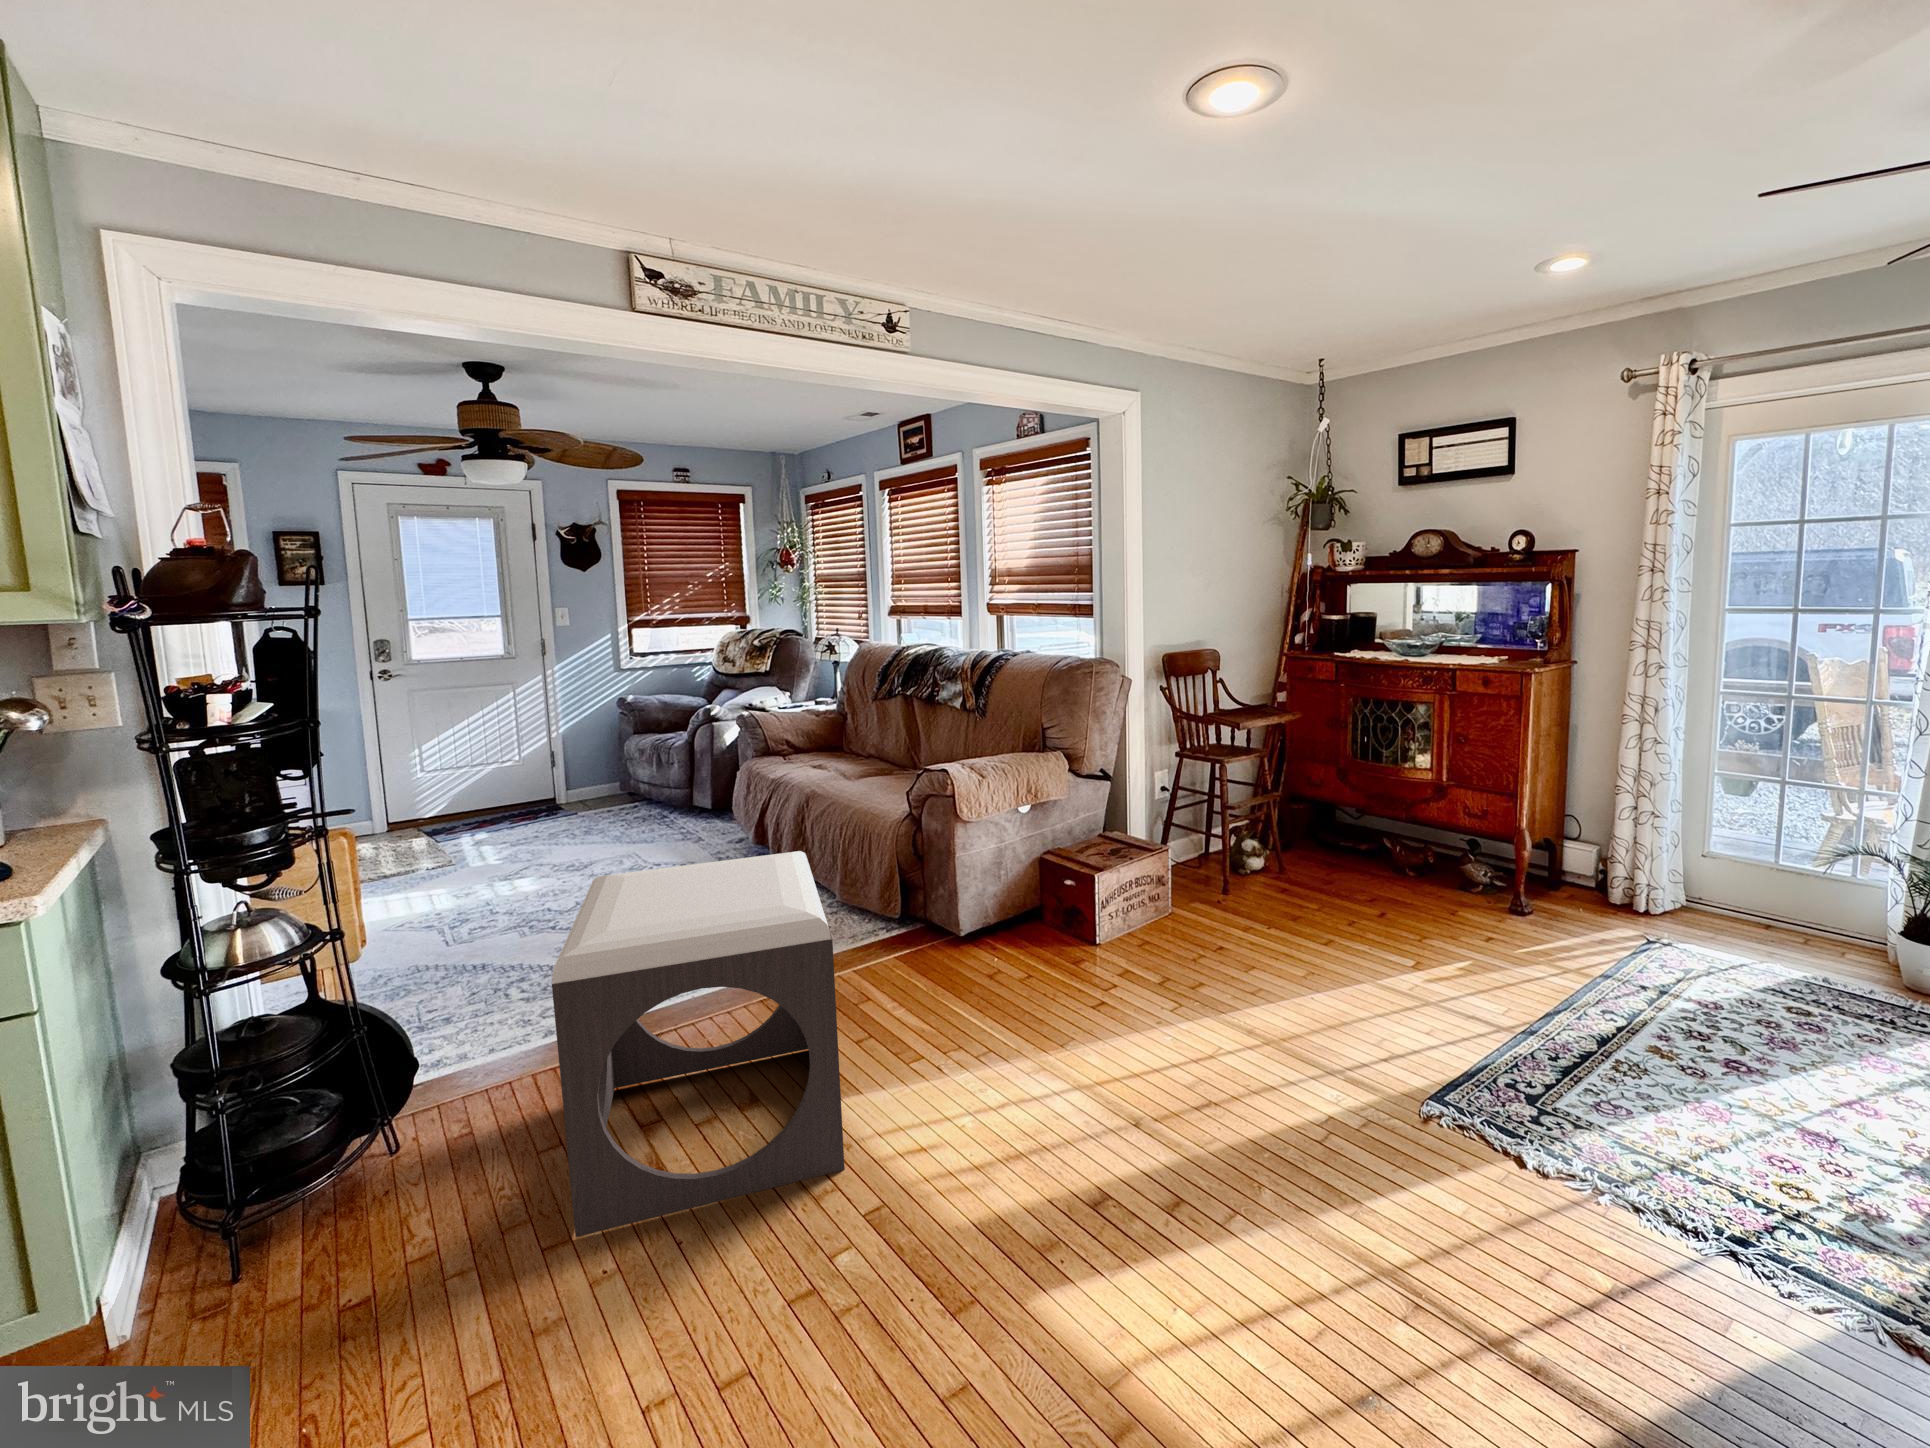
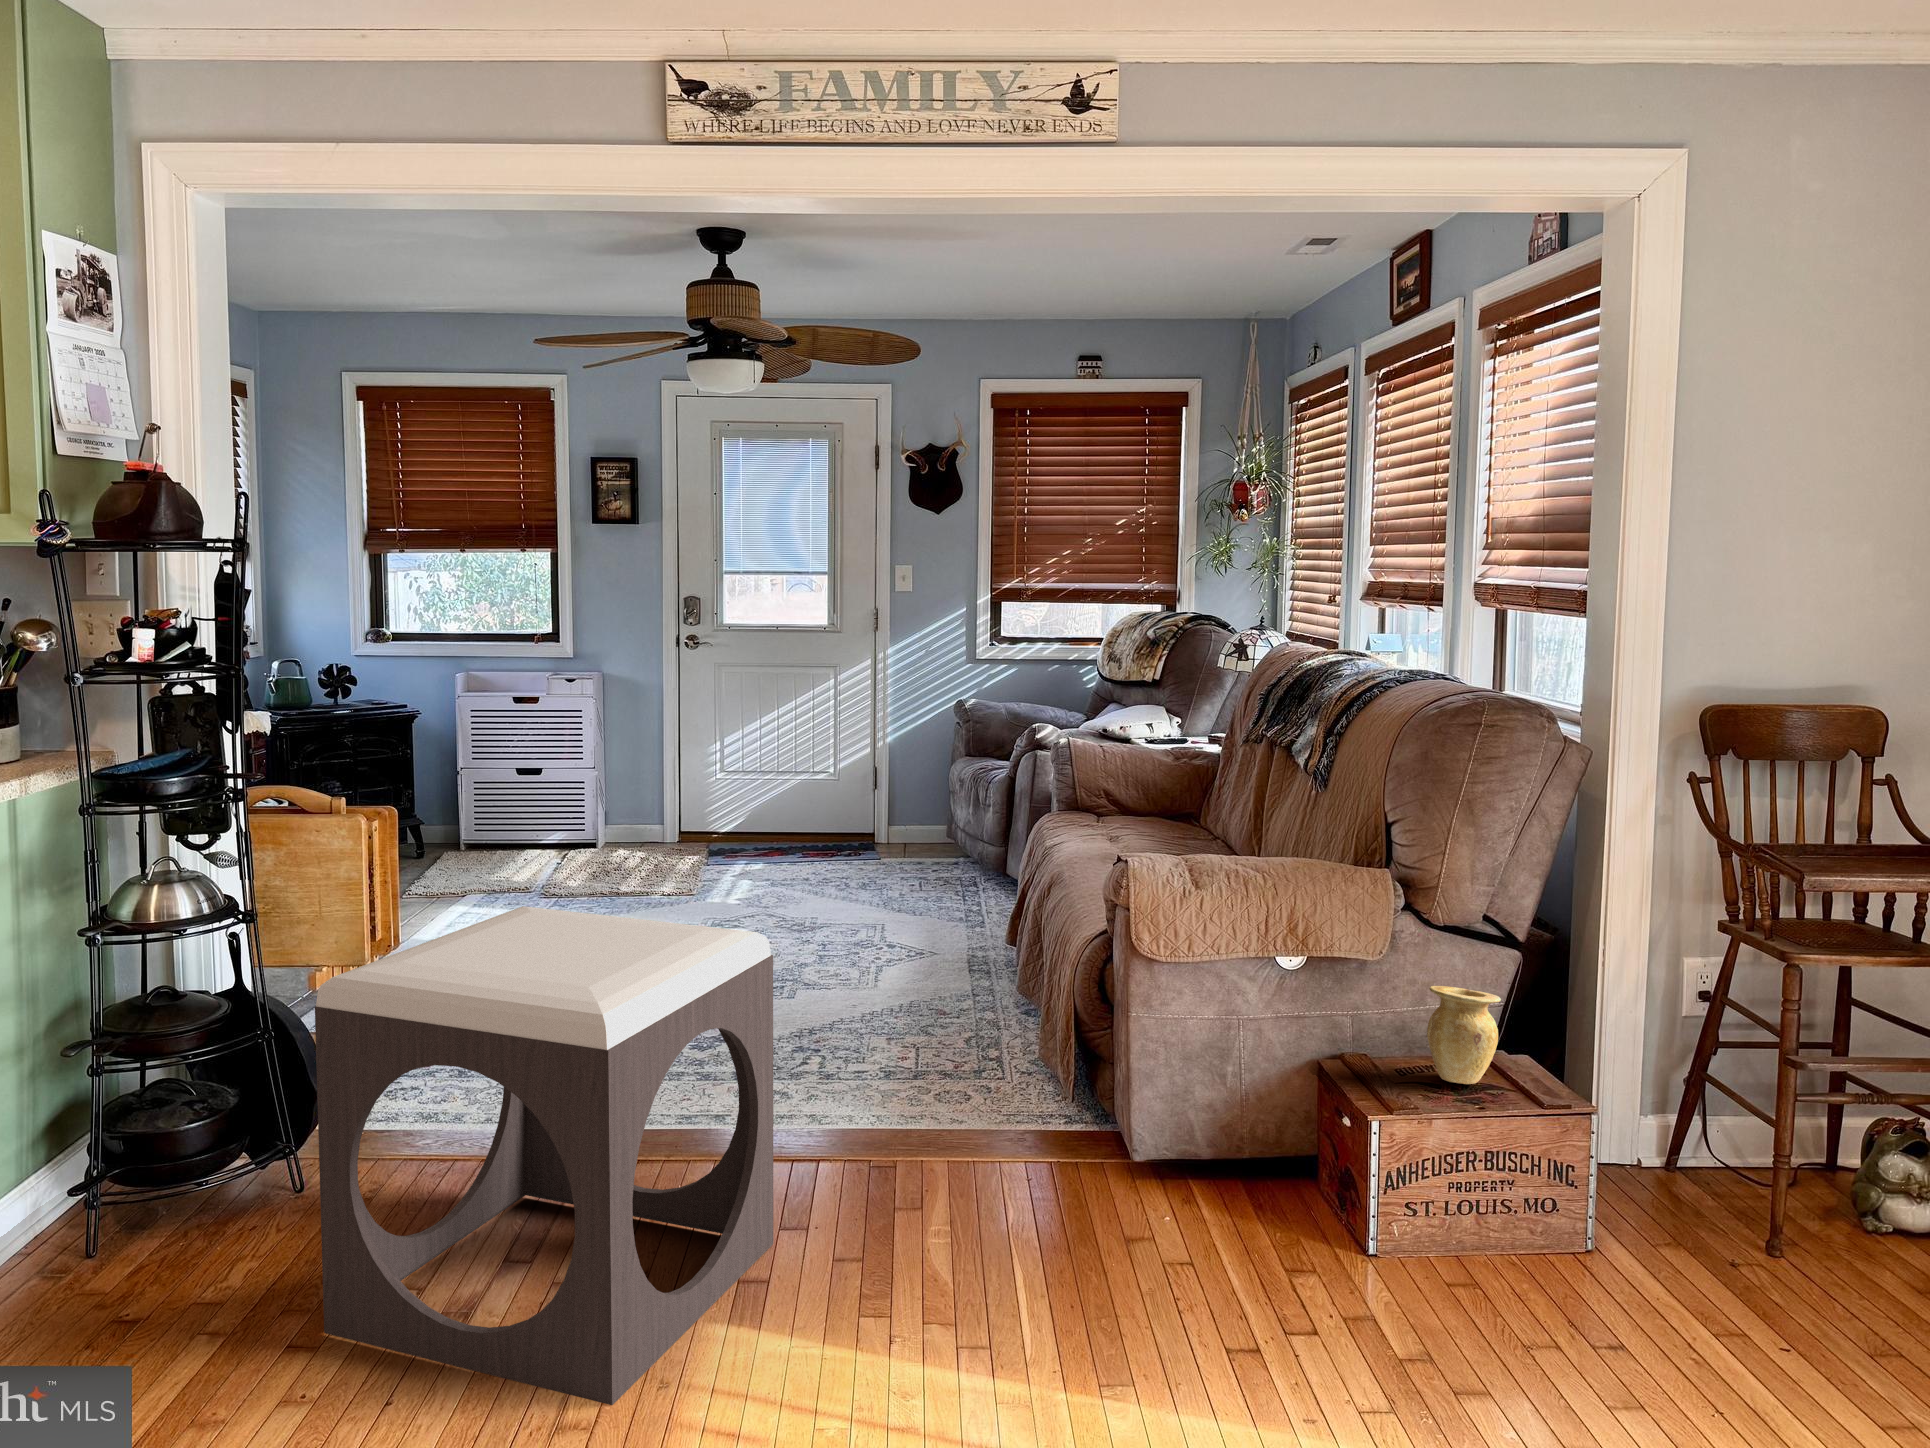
vase: none [1088,801,1120,846] -> present [1427,986,1501,1084]

